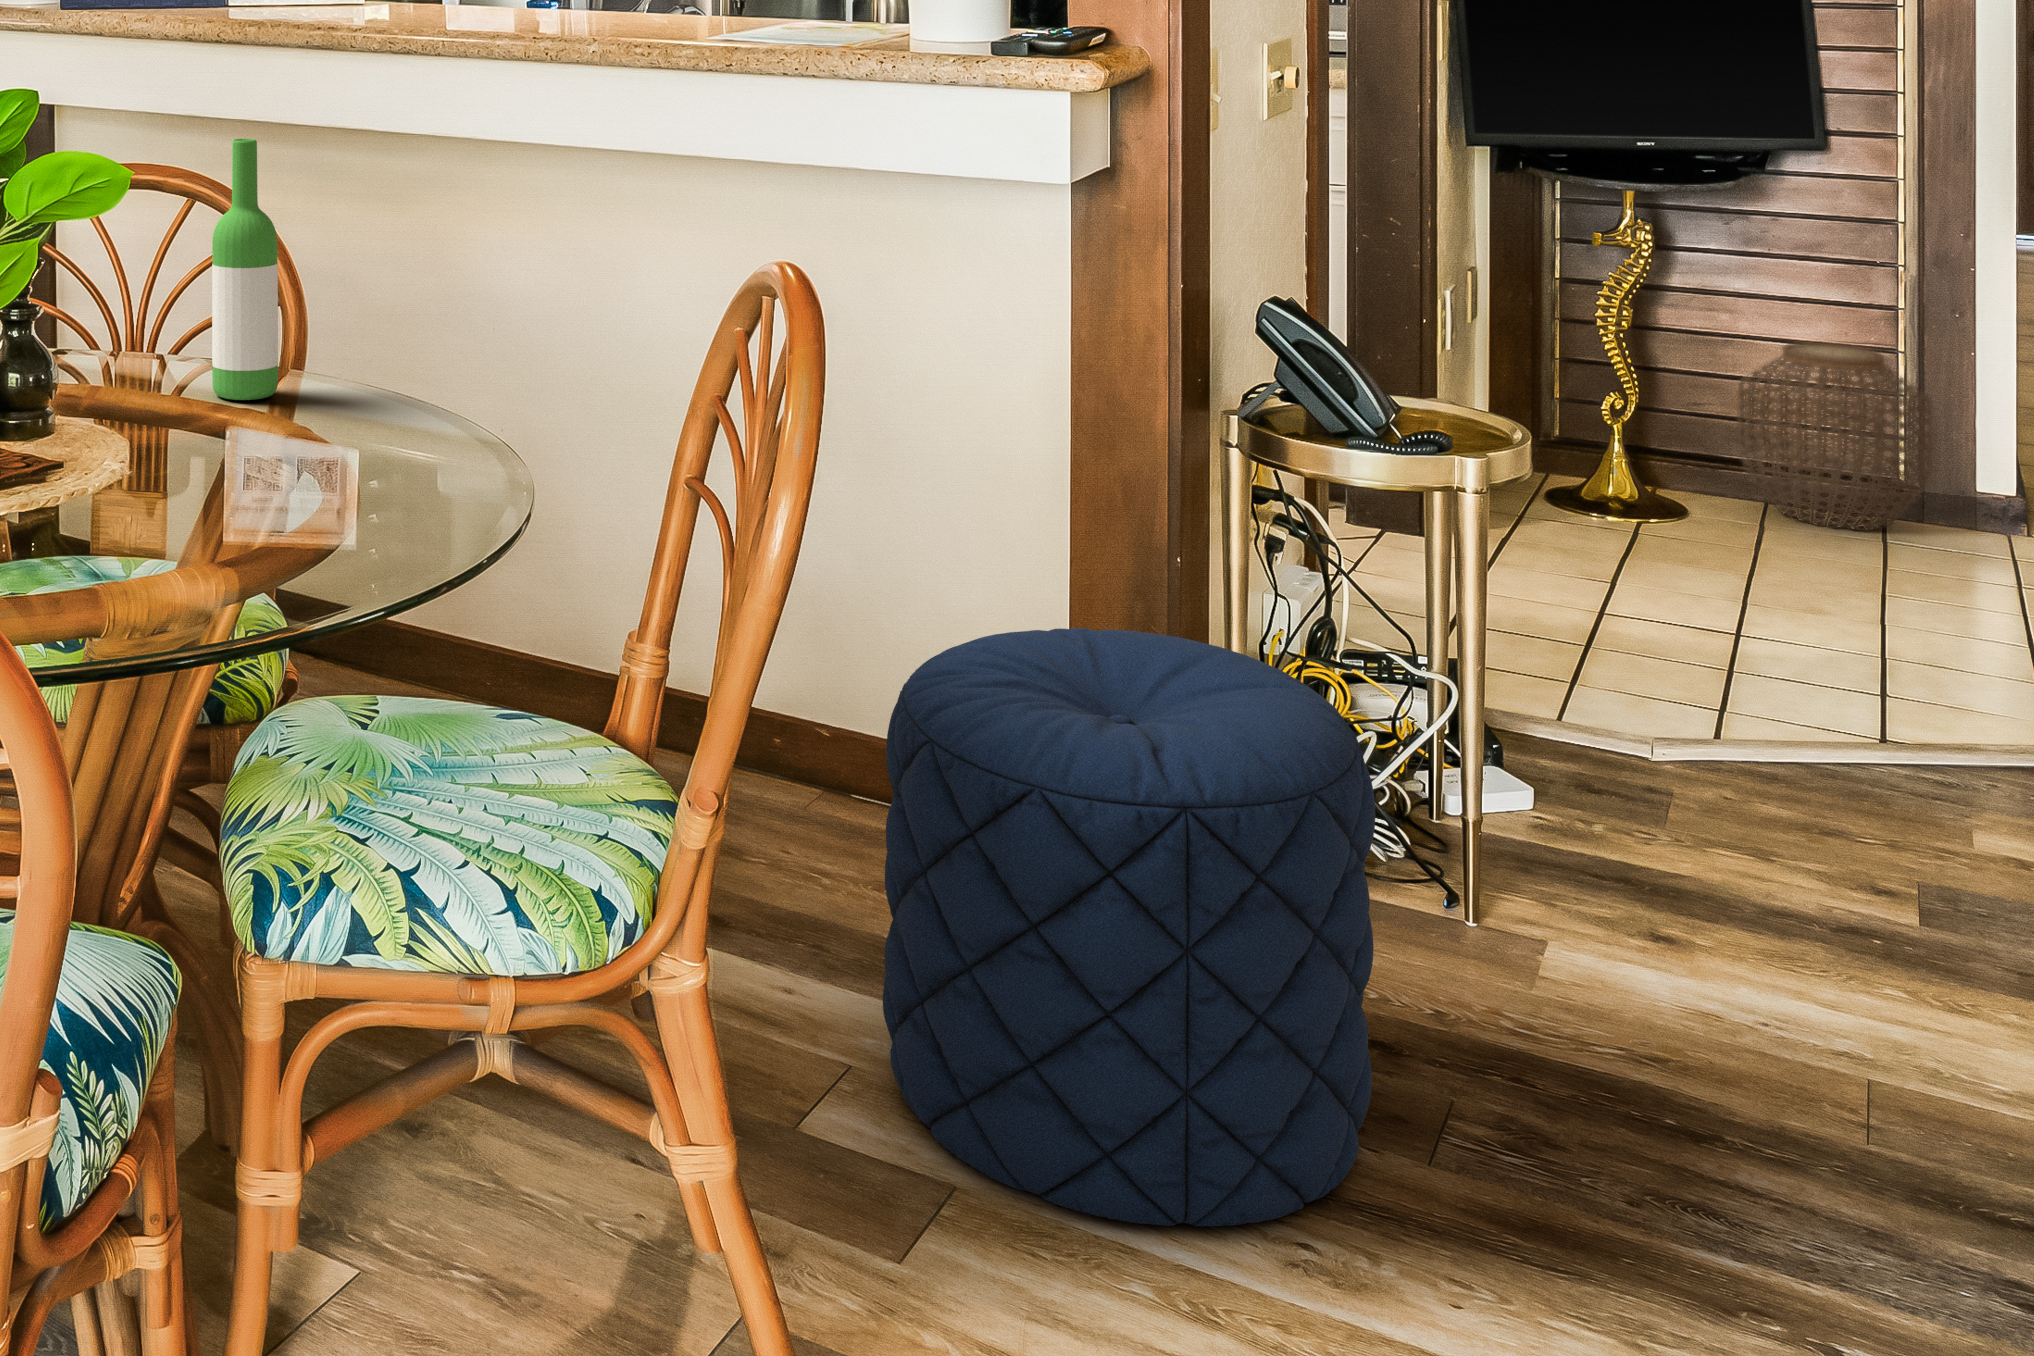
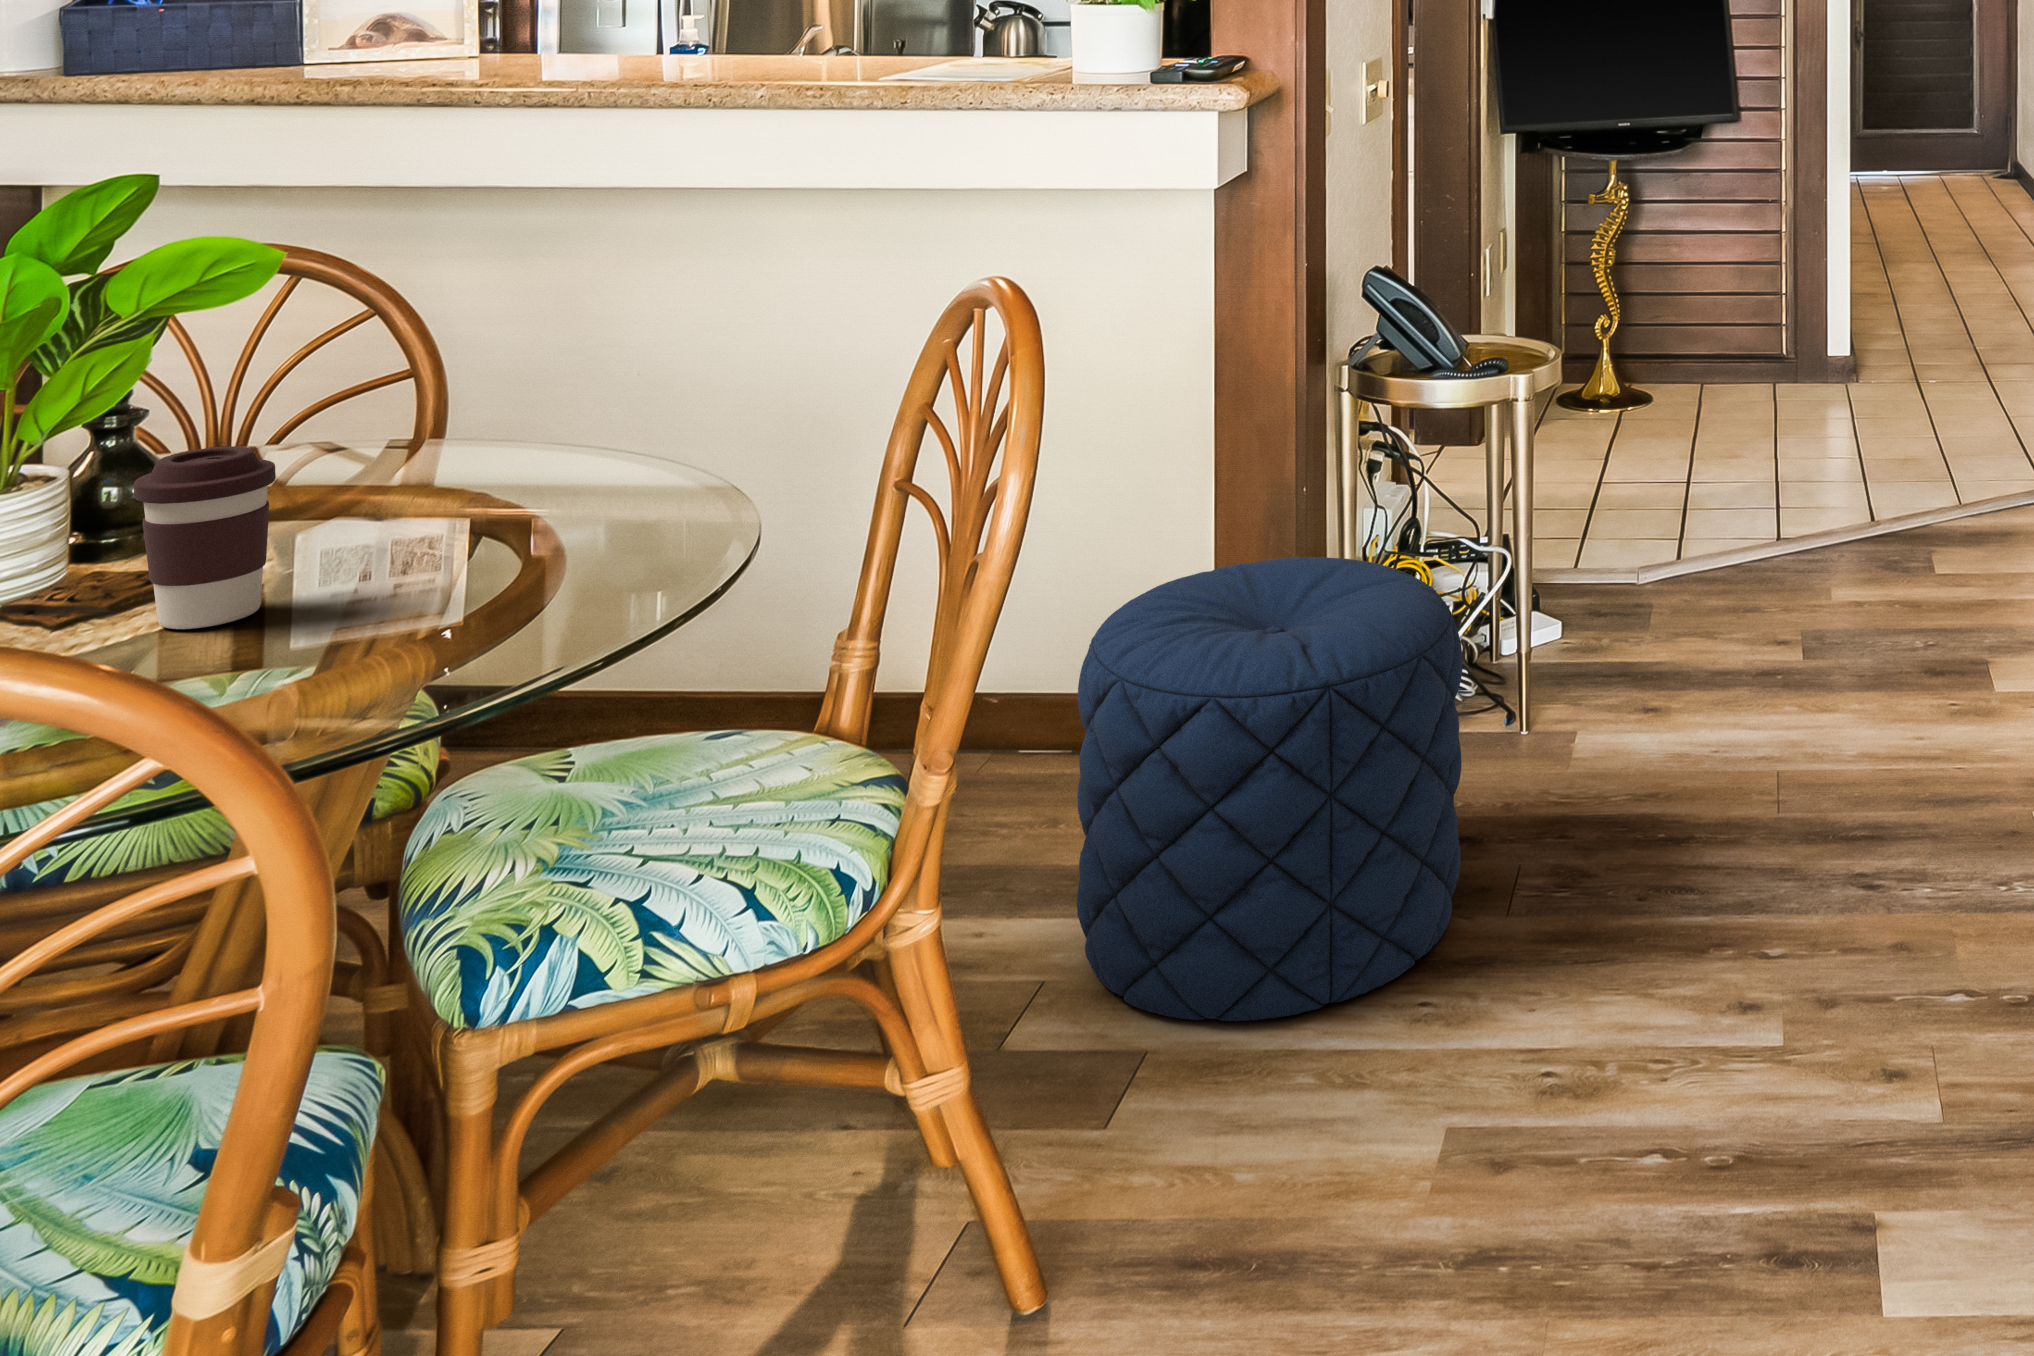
wine bottle: present [212,139,278,400] -> none [339,219,426,489]
coffee cup: none [27,336,131,505] -> present [134,446,276,629]
woven basket: present [1737,343,1932,529] -> none [1692,266,1808,397]

